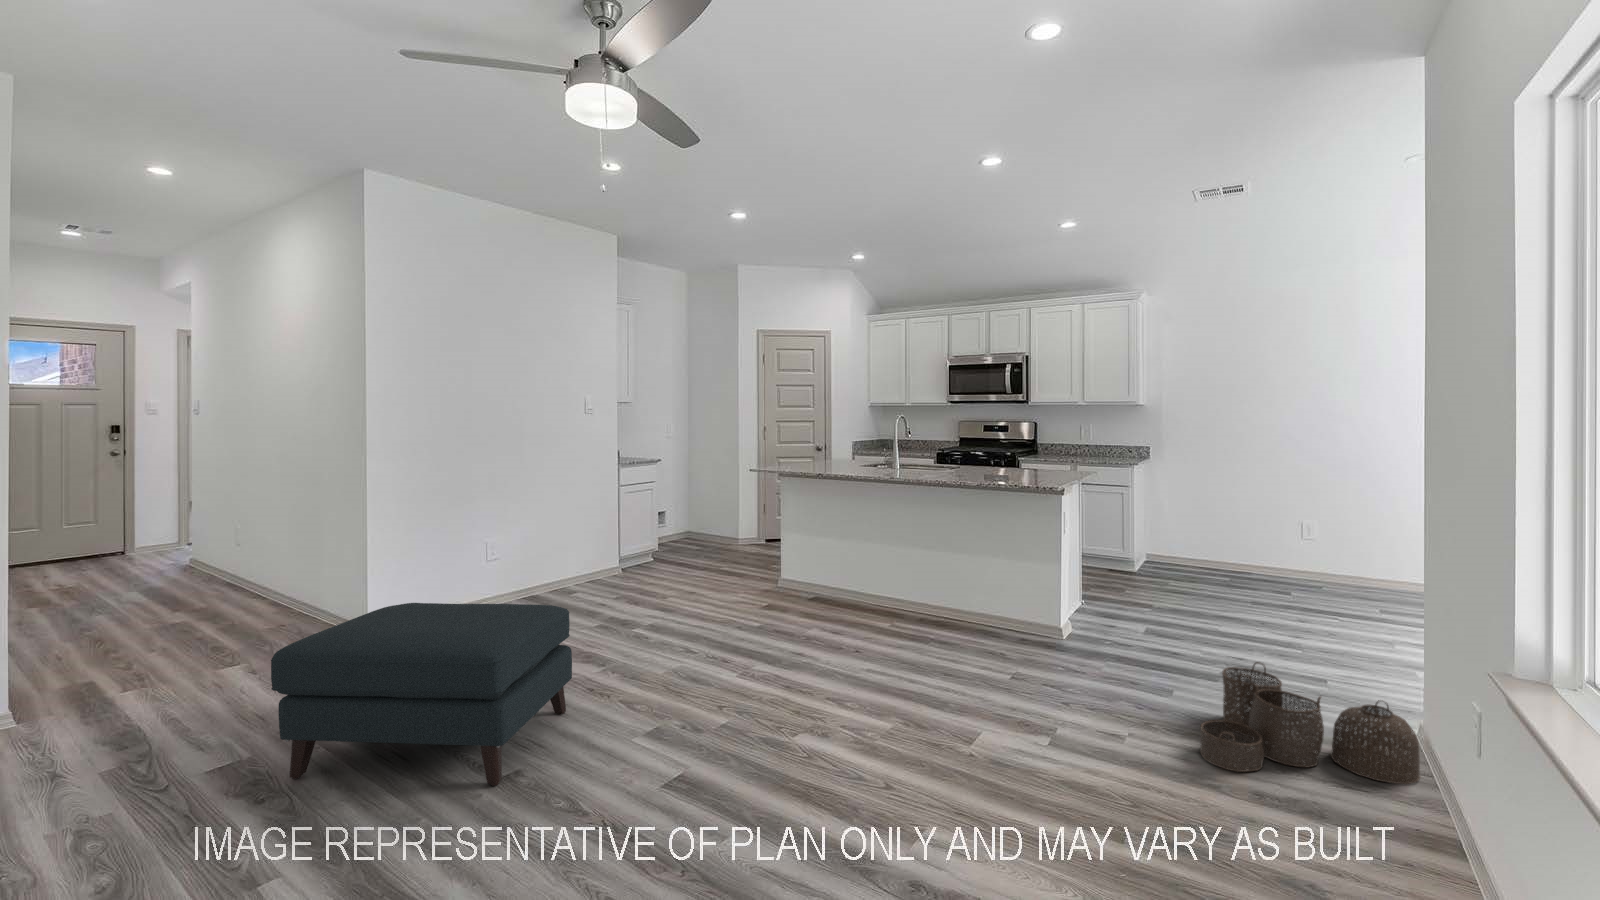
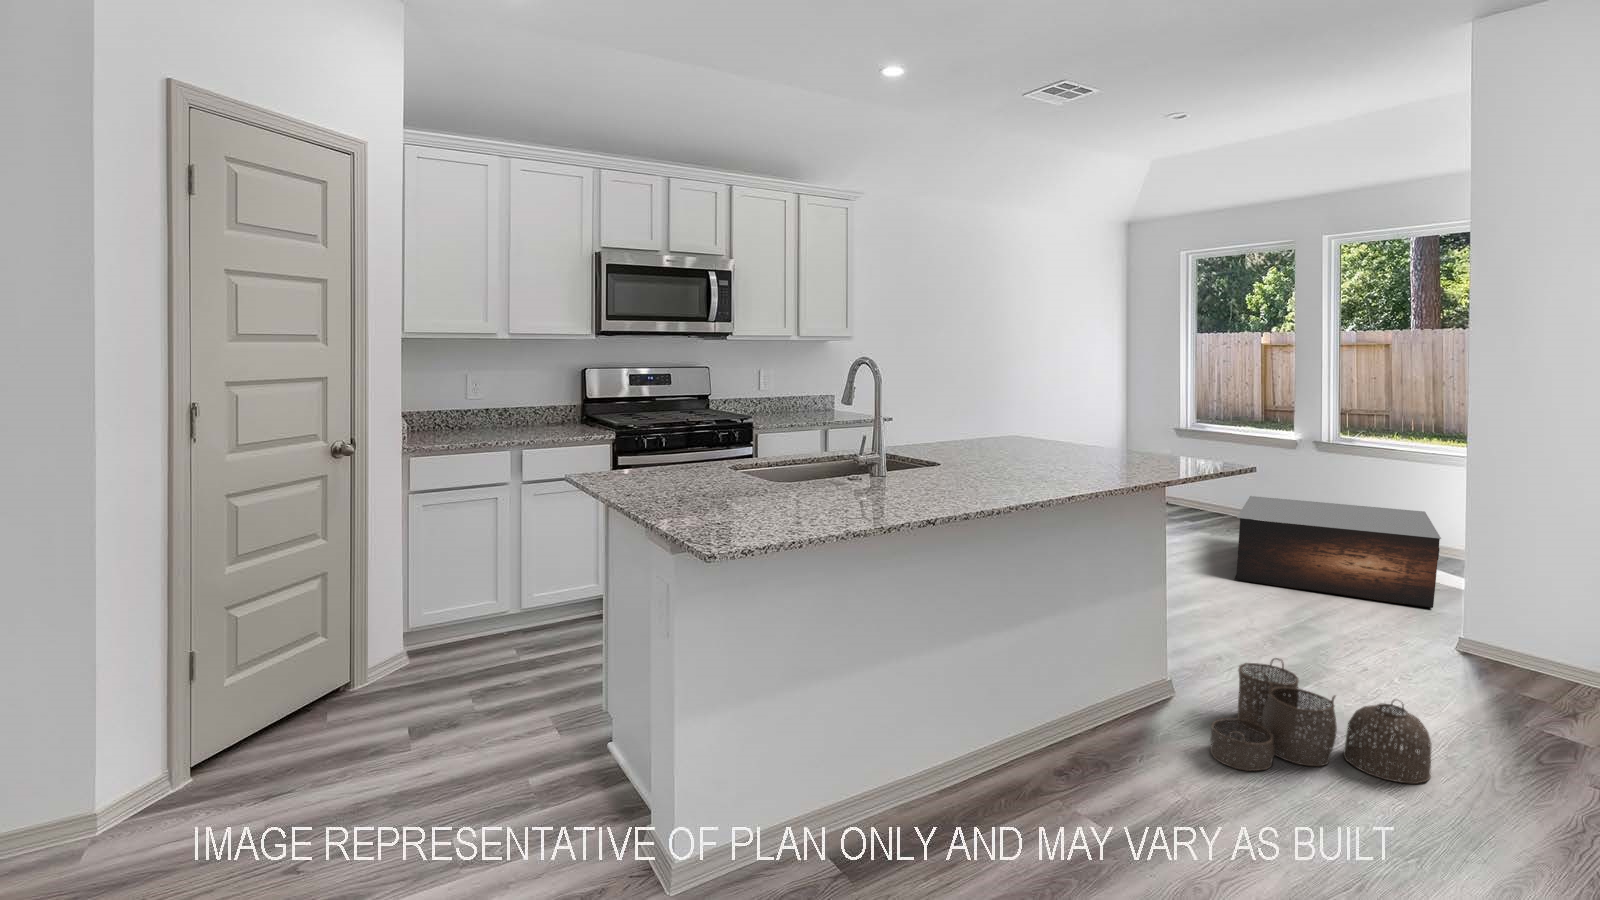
coffee table: none [1205,520,1400,621] -> present [1234,496,1441,608]
ottoman: present [271,603,572,786] -> none [255,596,562,785]

